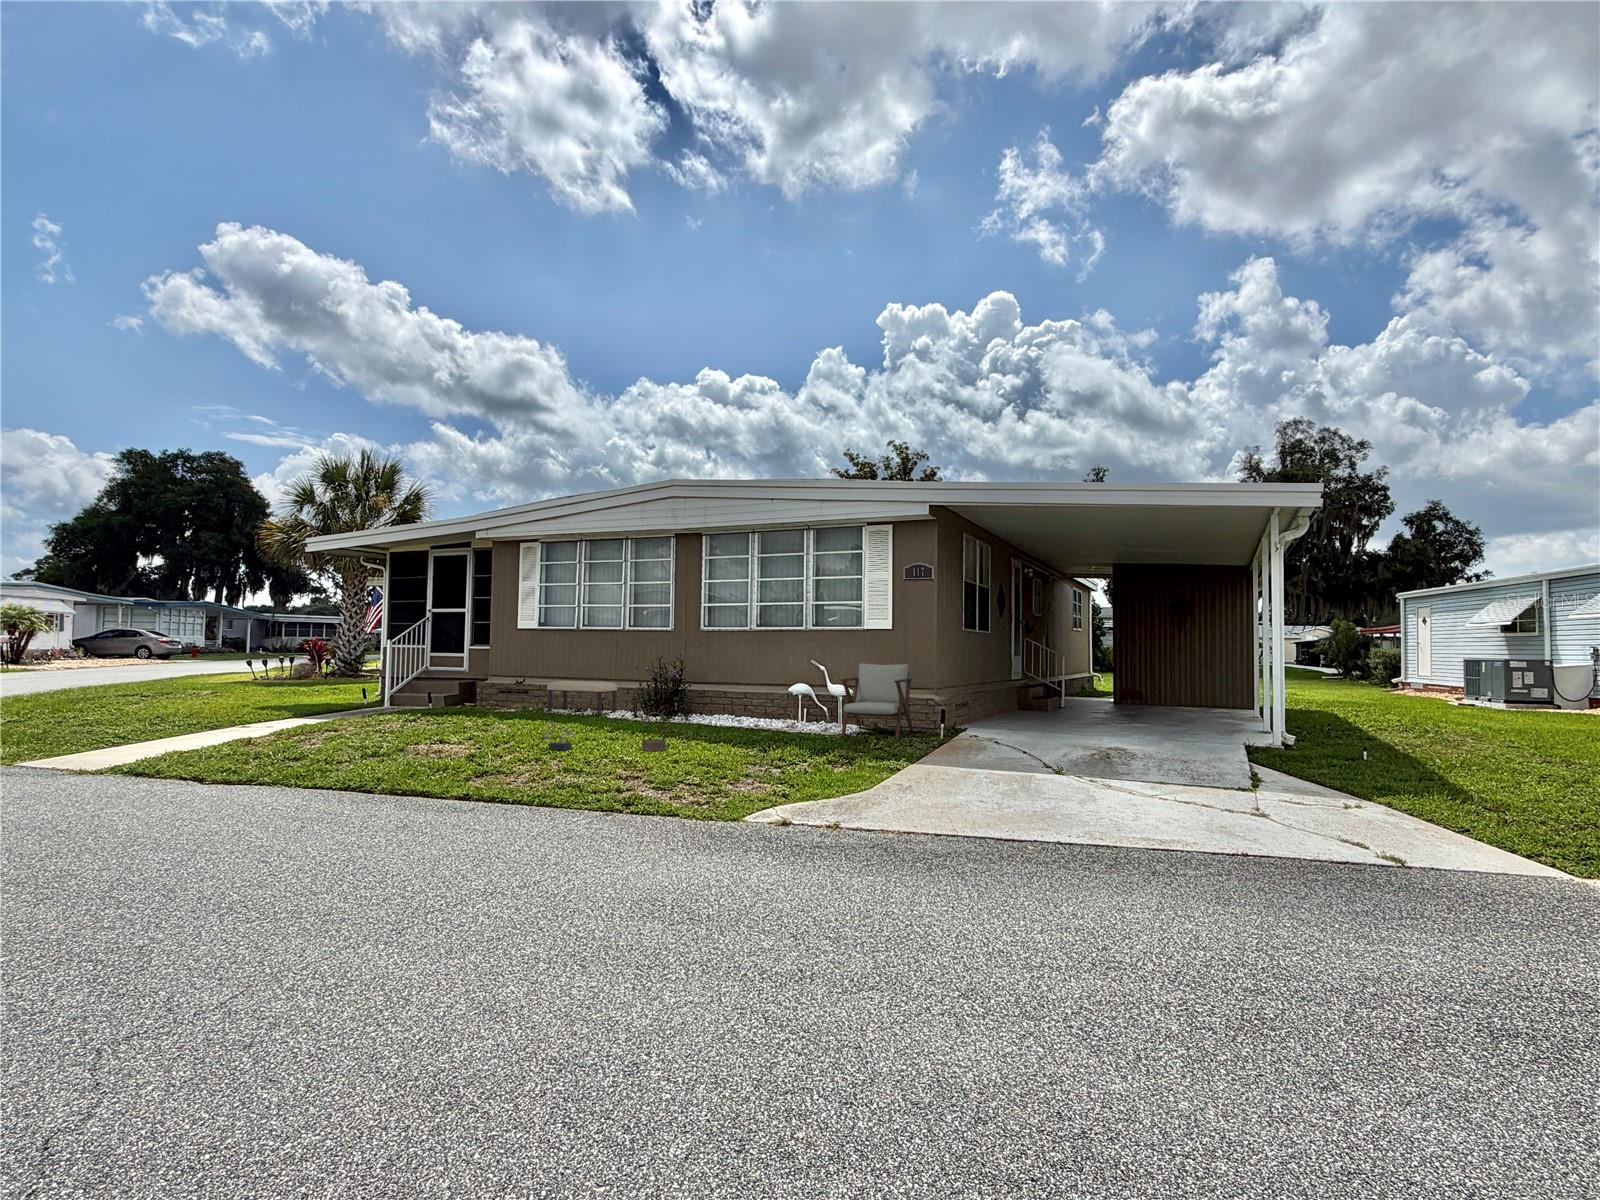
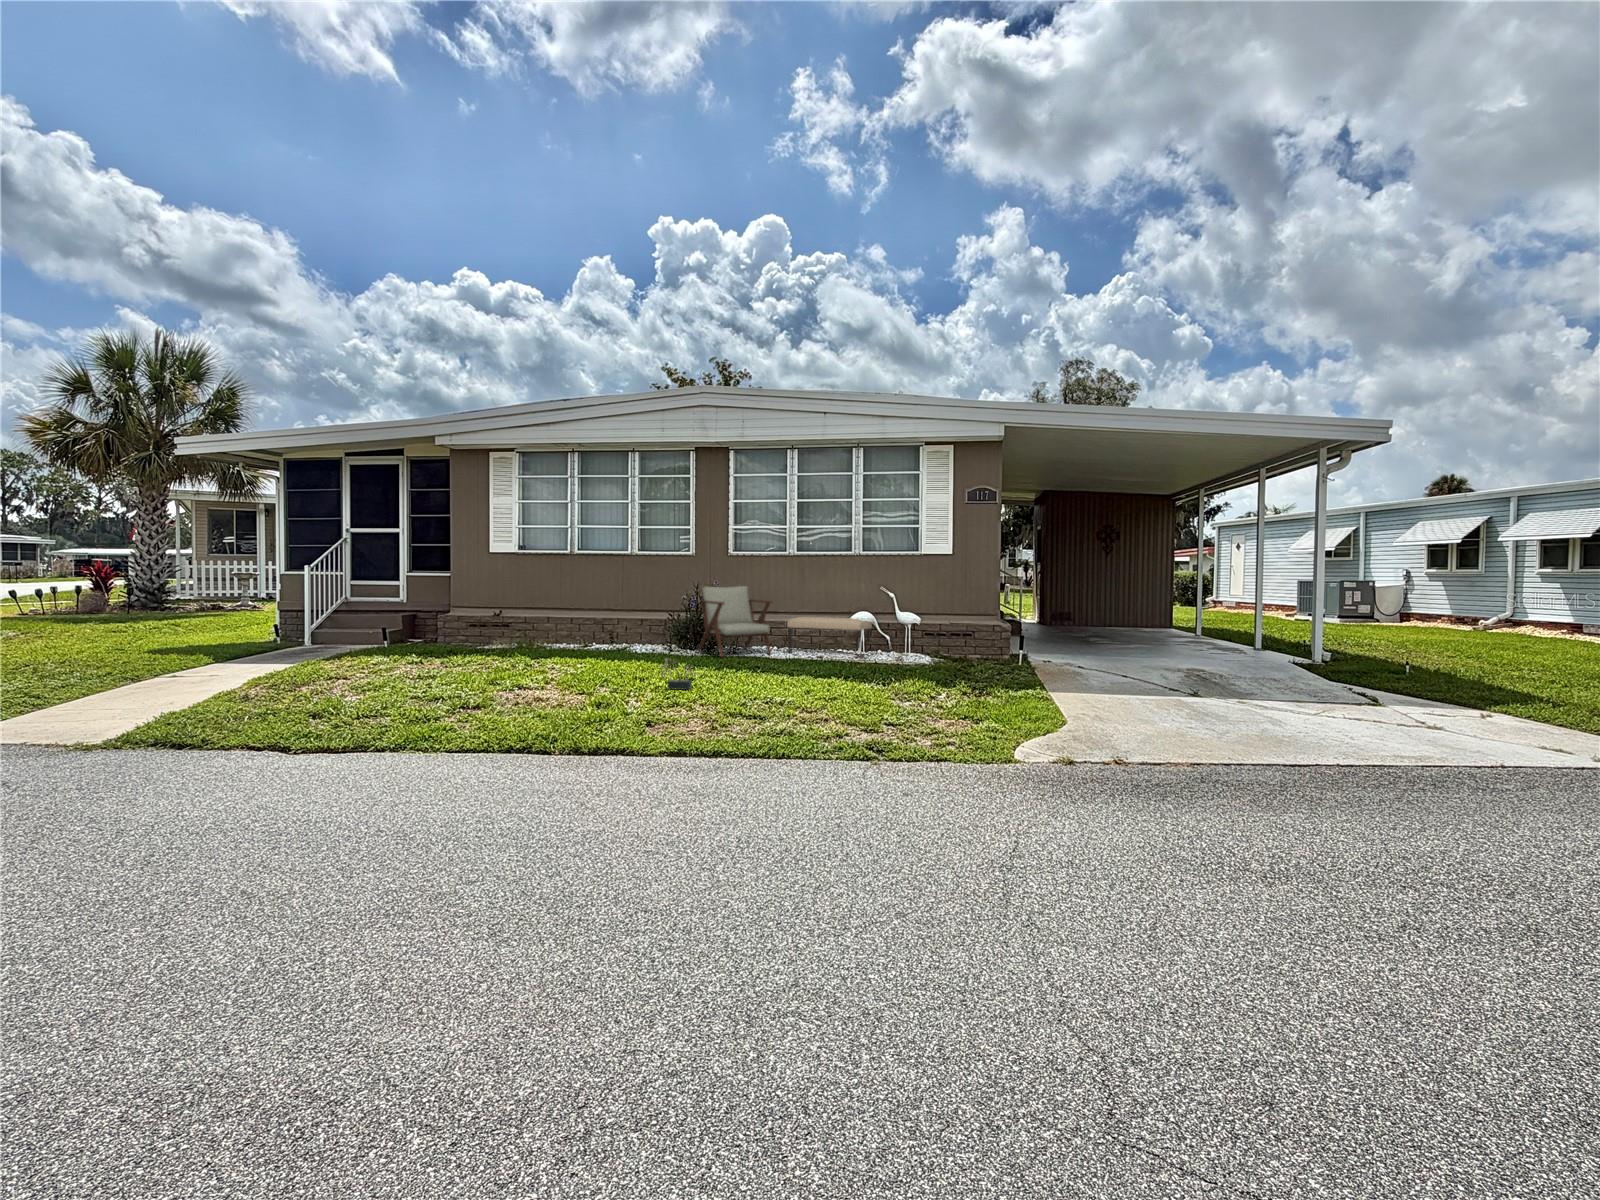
lounge chair: present [841,663,914,738] -> present [697,586,772,657]
bench: present [547,681,617,714] -> present [787,617,872,656]
basket: present [642,712,666,751] -> none [768,644,794,686]

